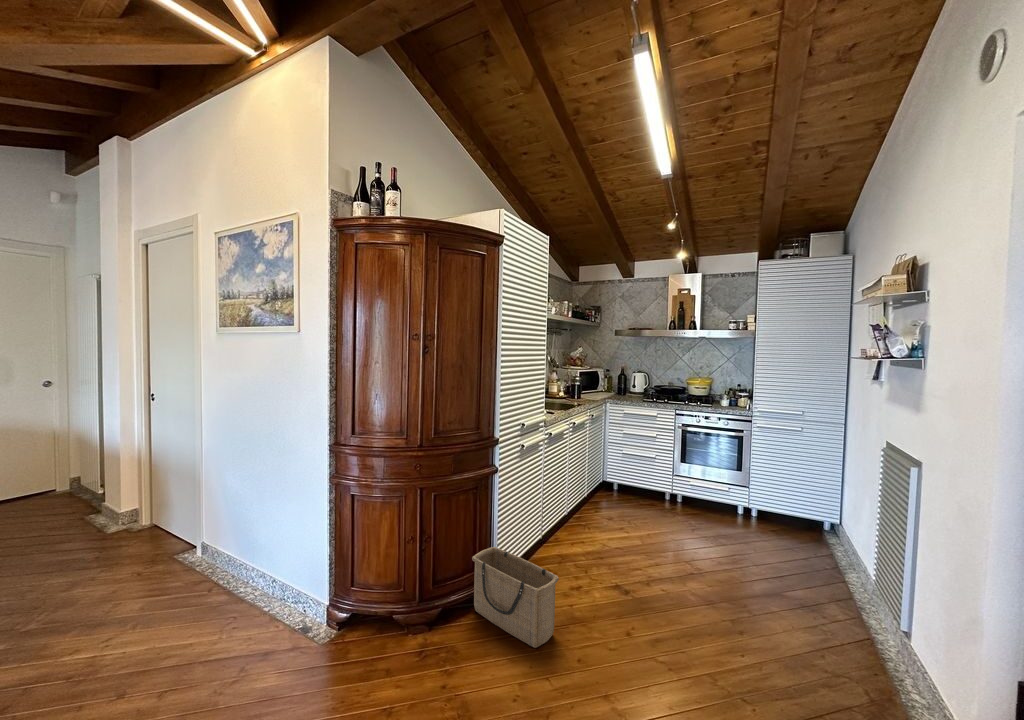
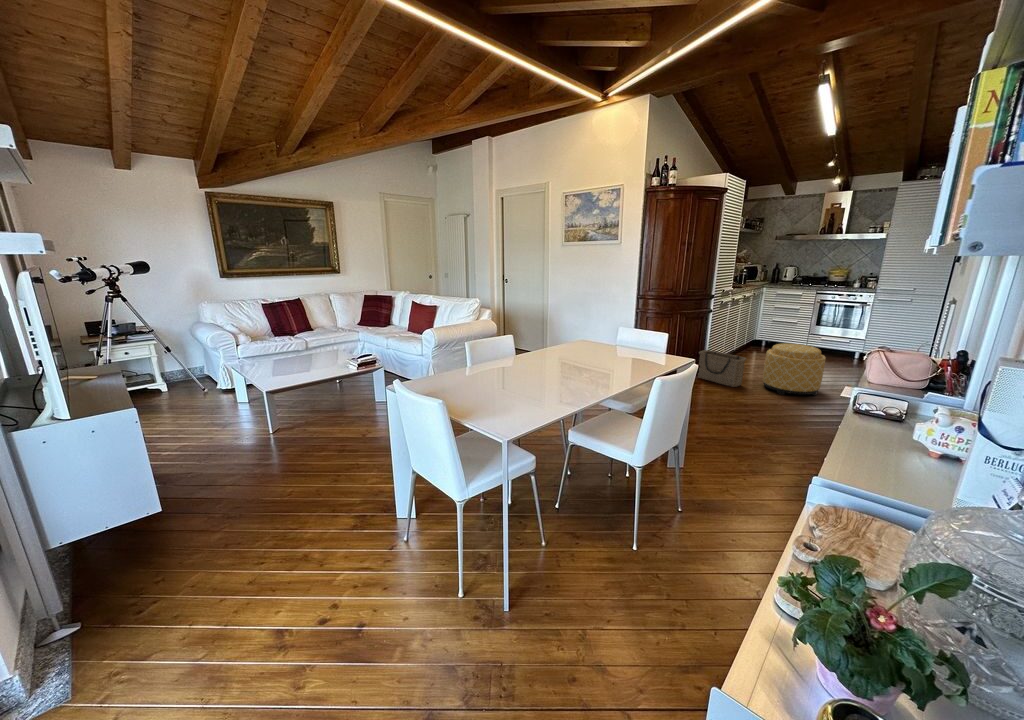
ottoman: none [594,536,704,673] -> present [763,344,826,396]

